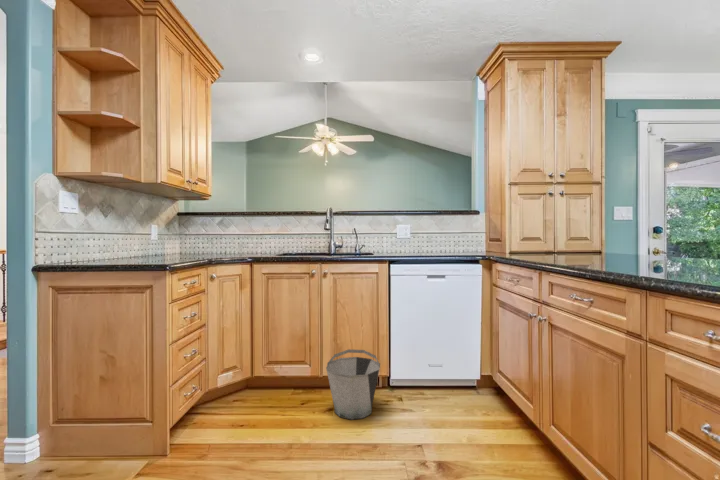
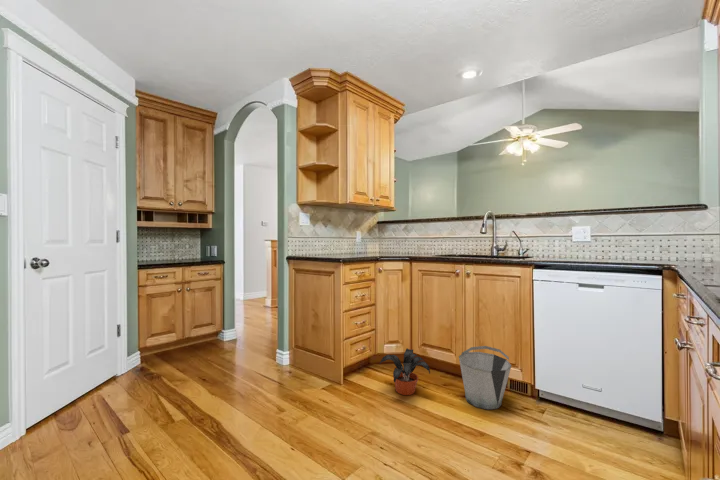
potted plant: none [231,373,299,436] -> present [380,348,430,395]

